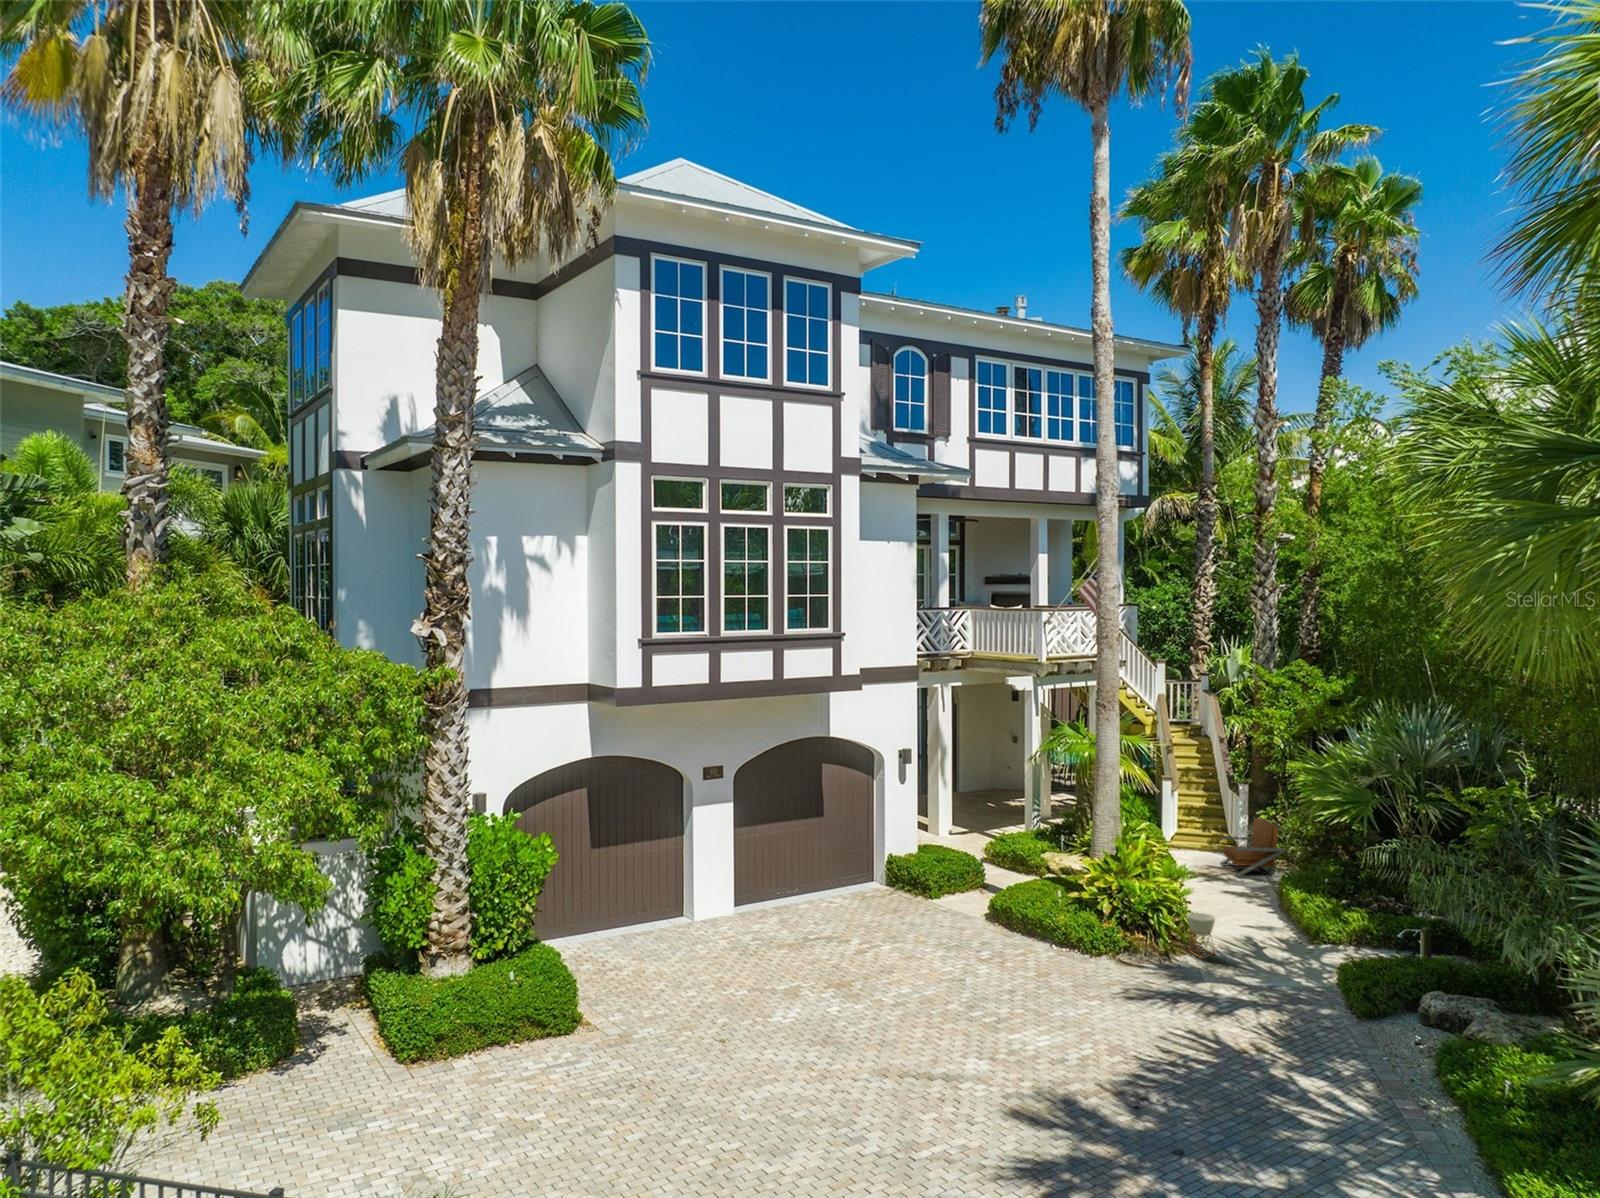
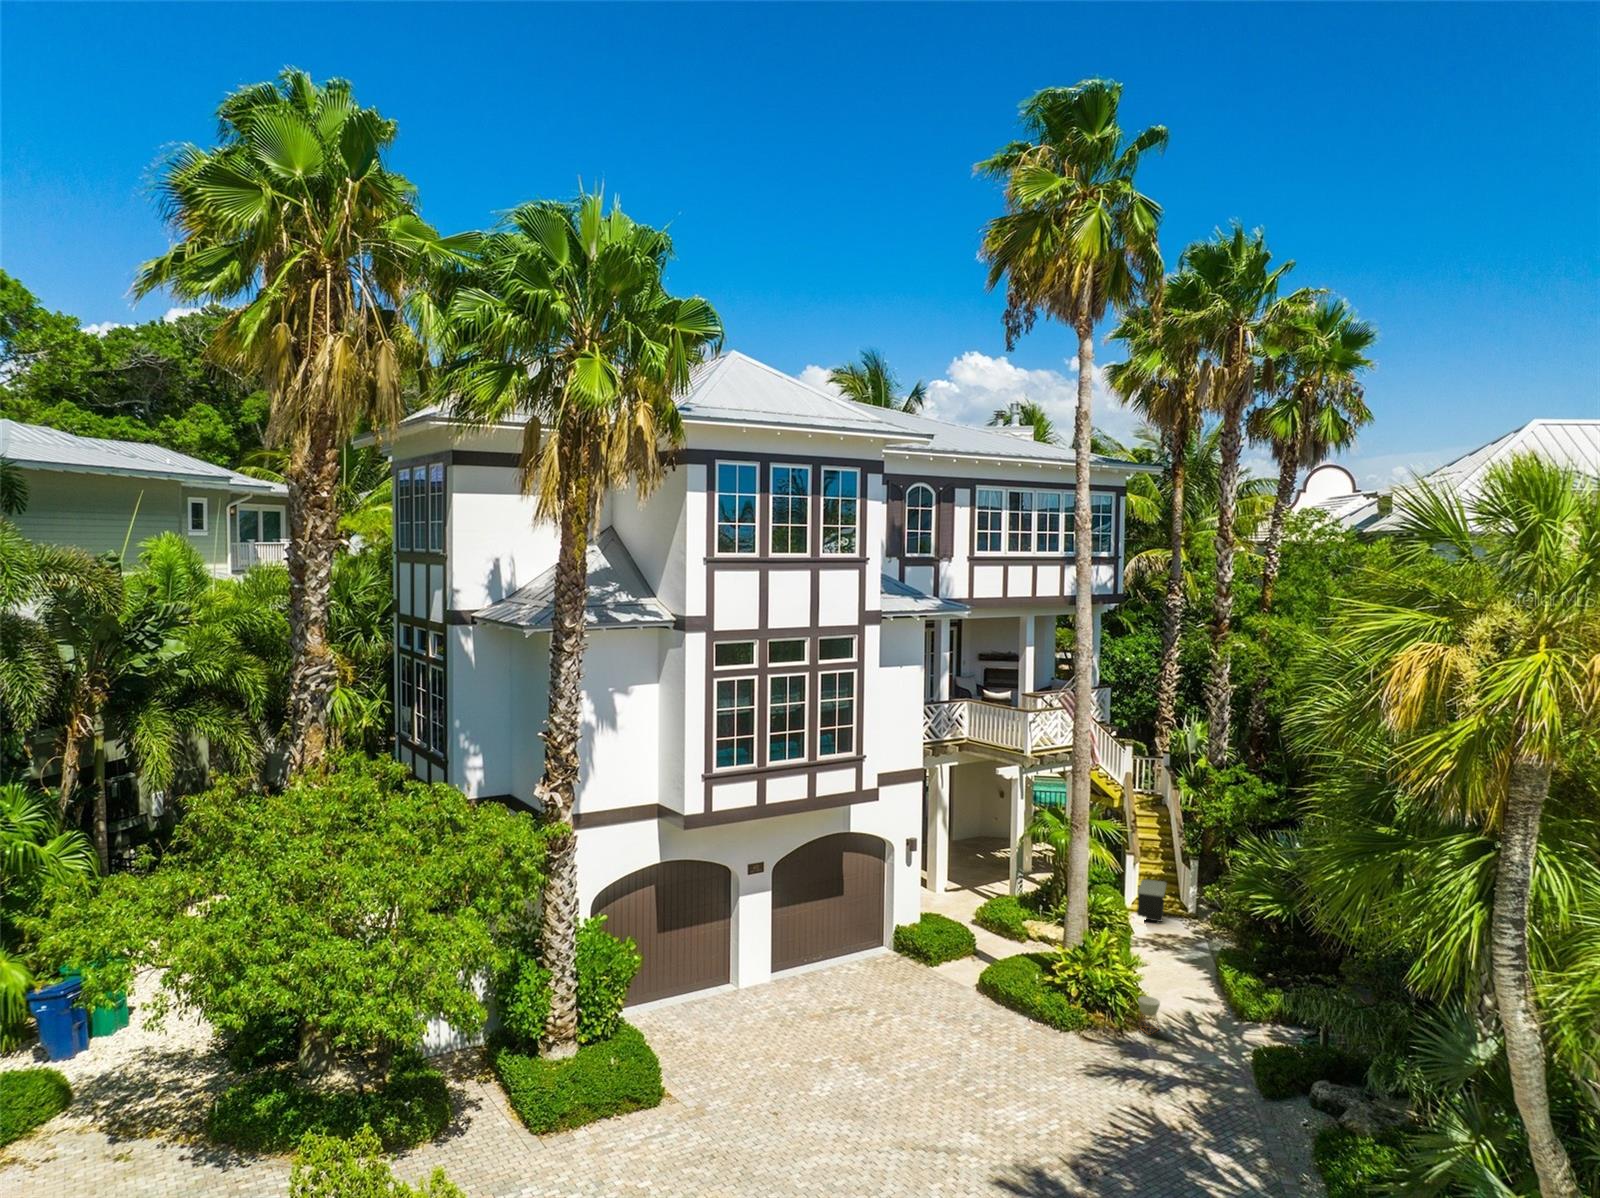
storage bench: none [1177,811,1210,860] -> present [1137,879,1167,923]
lounge chair: present [1221,818,1284,878] -> none [1173,892,1226,947]

